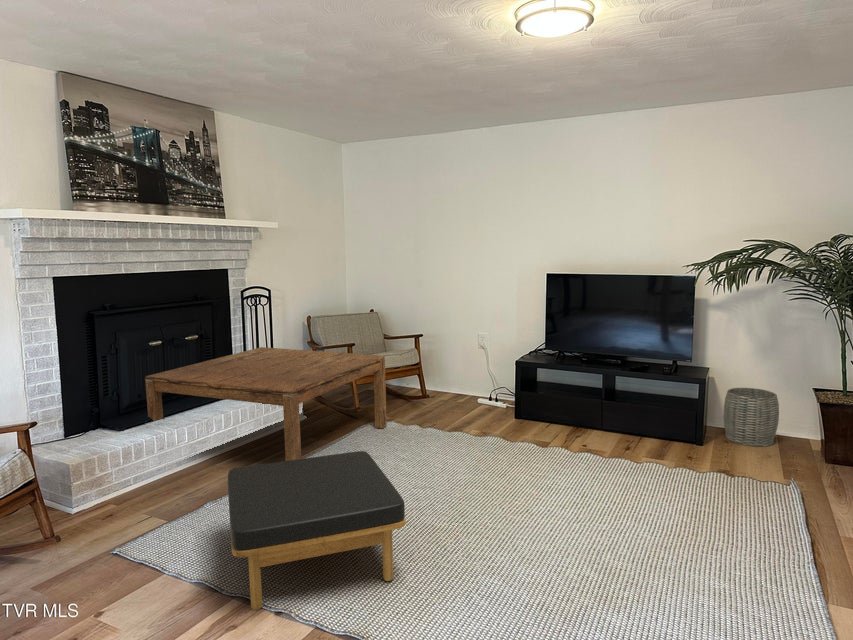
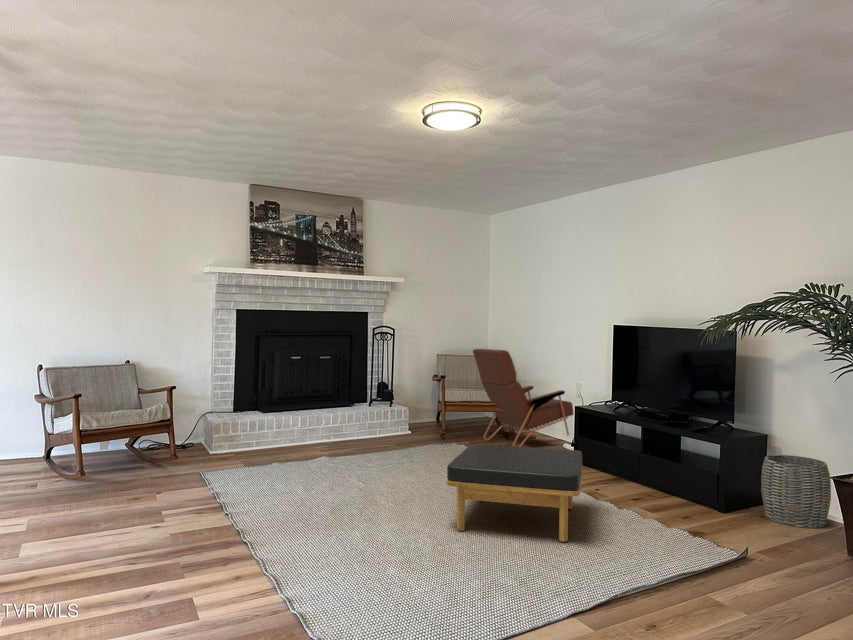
armchair: none [379,306,472,413] -> present [473,349,573,447]
coffee table: present [145,347,387,461] -> none [283,378,454,463]
ottoman: present [228,451,406,610] -> present [446,444,583,542]

